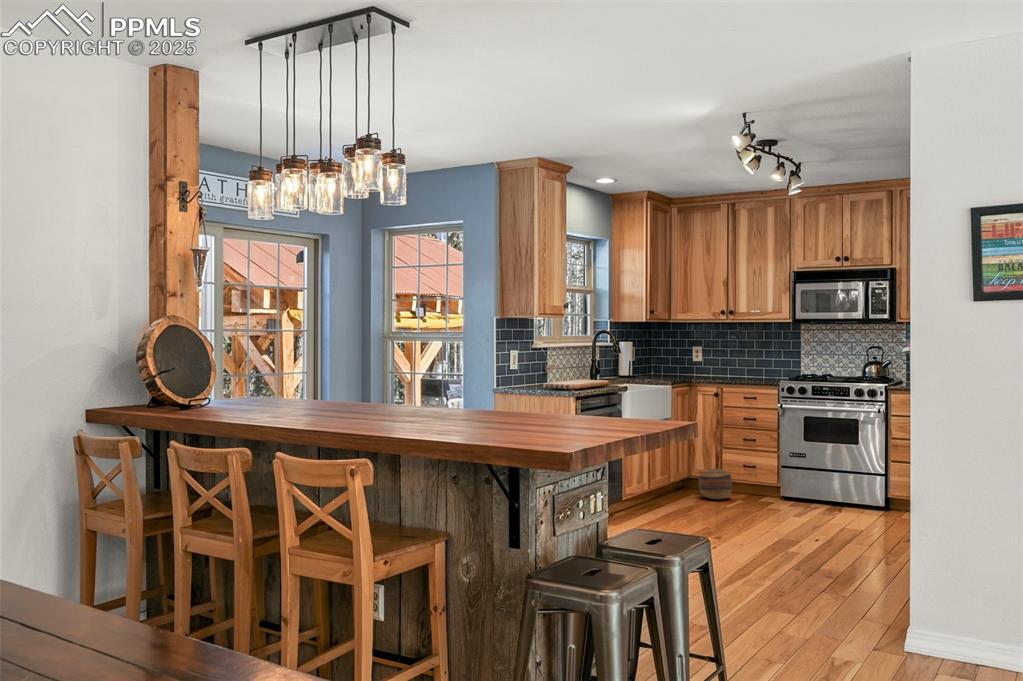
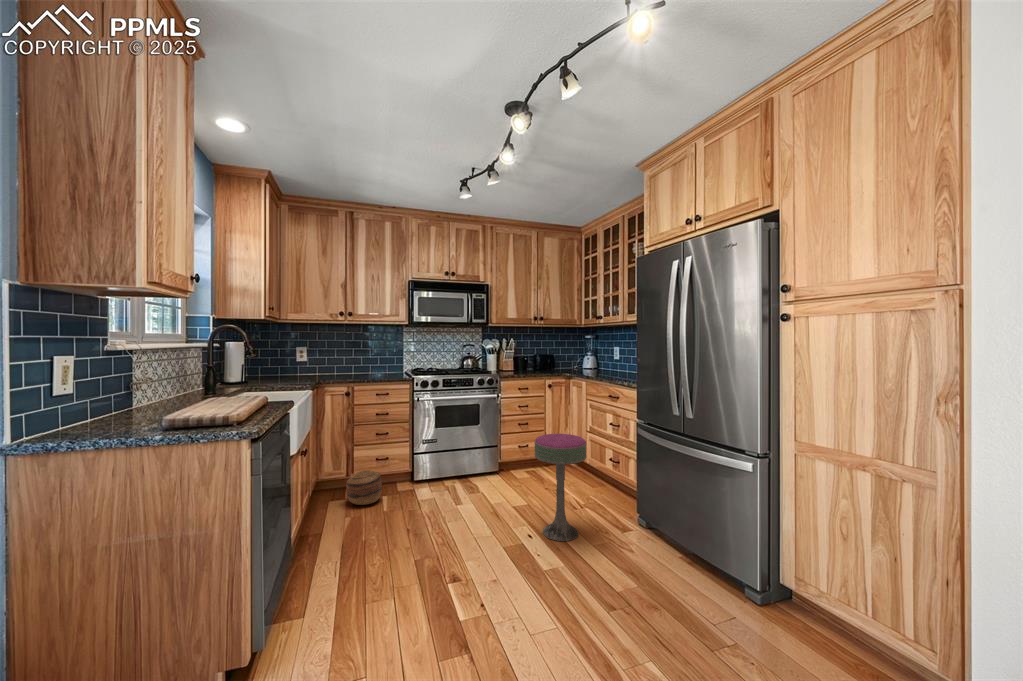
bar stool: none [810,444,865,547] -> present [535,434,586,541]

